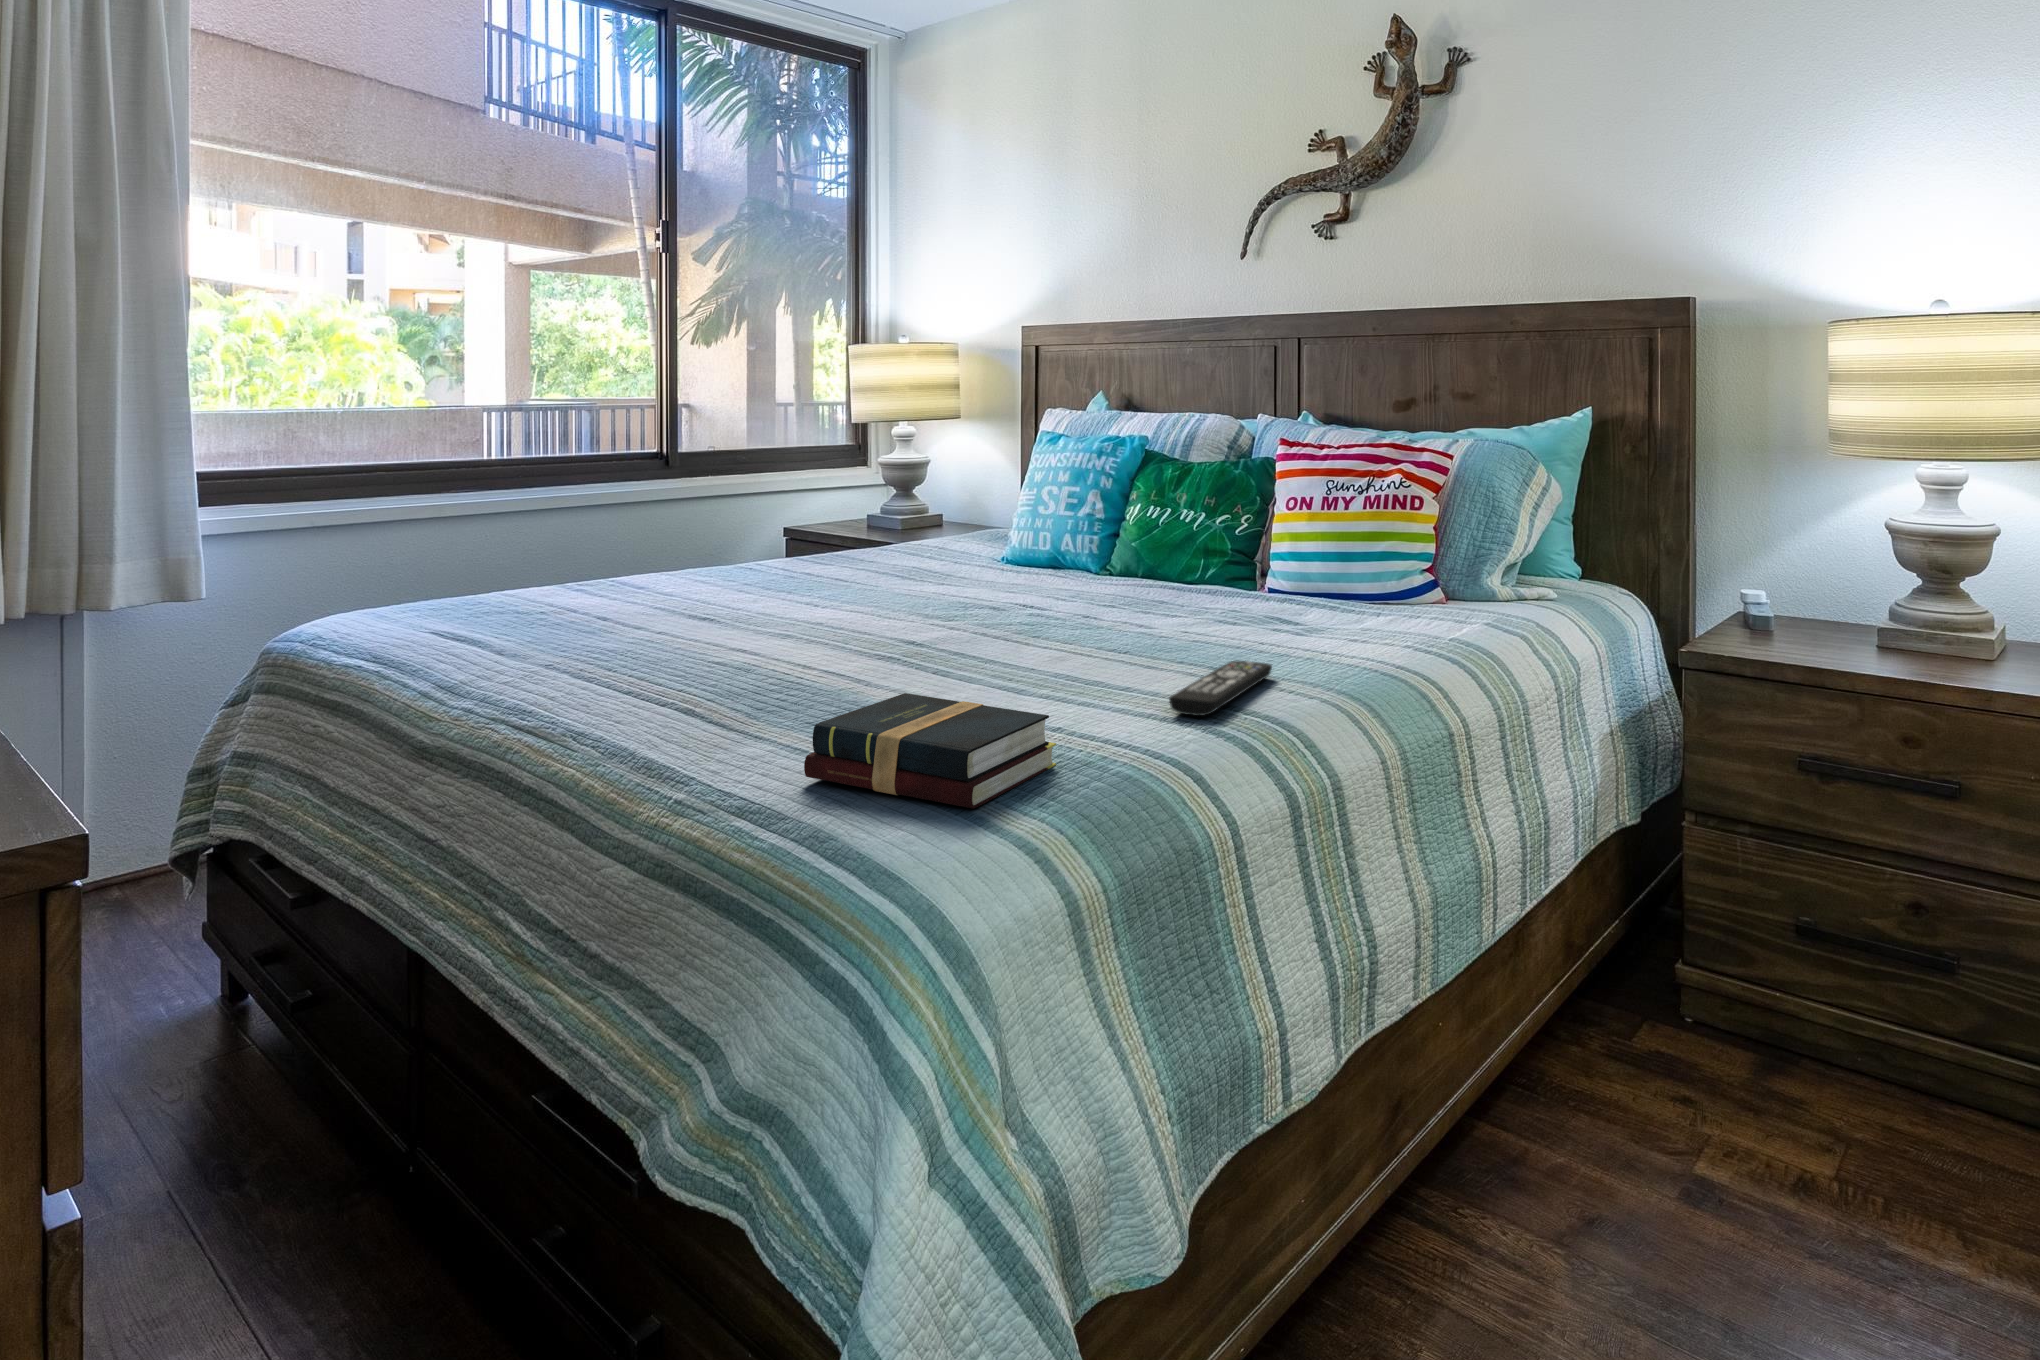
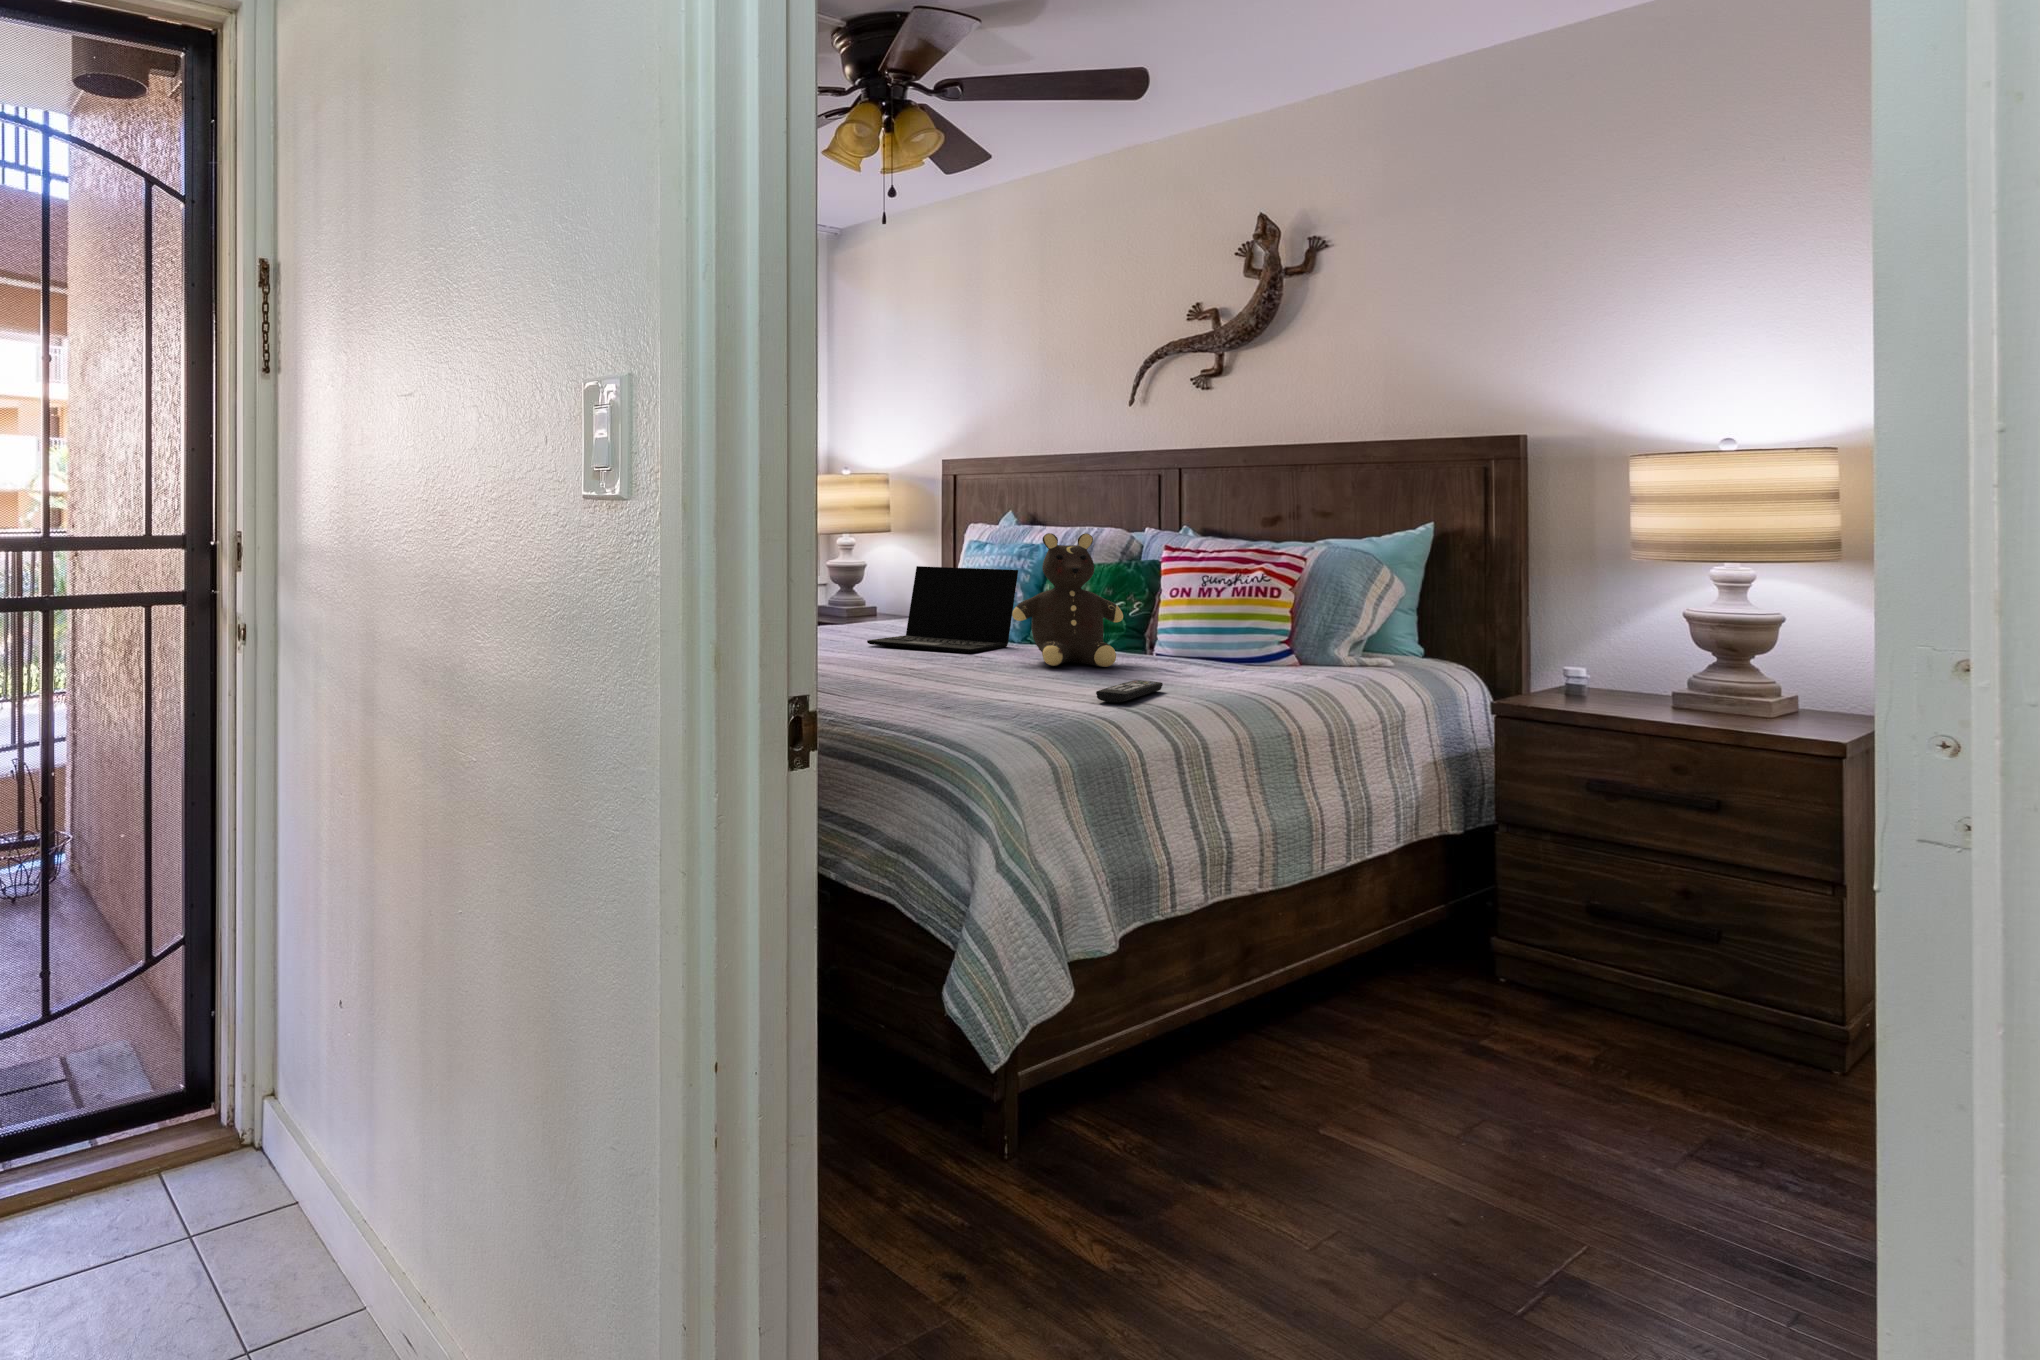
teddy bear: none [1072,426,1224,624] -> present [1012,533,1123,667]
laptop: none [881,468,1093,598] -> present [867,566,1018,653]
hardback book: present [804,693,1056,809] -> none [894,677,1033,726]

